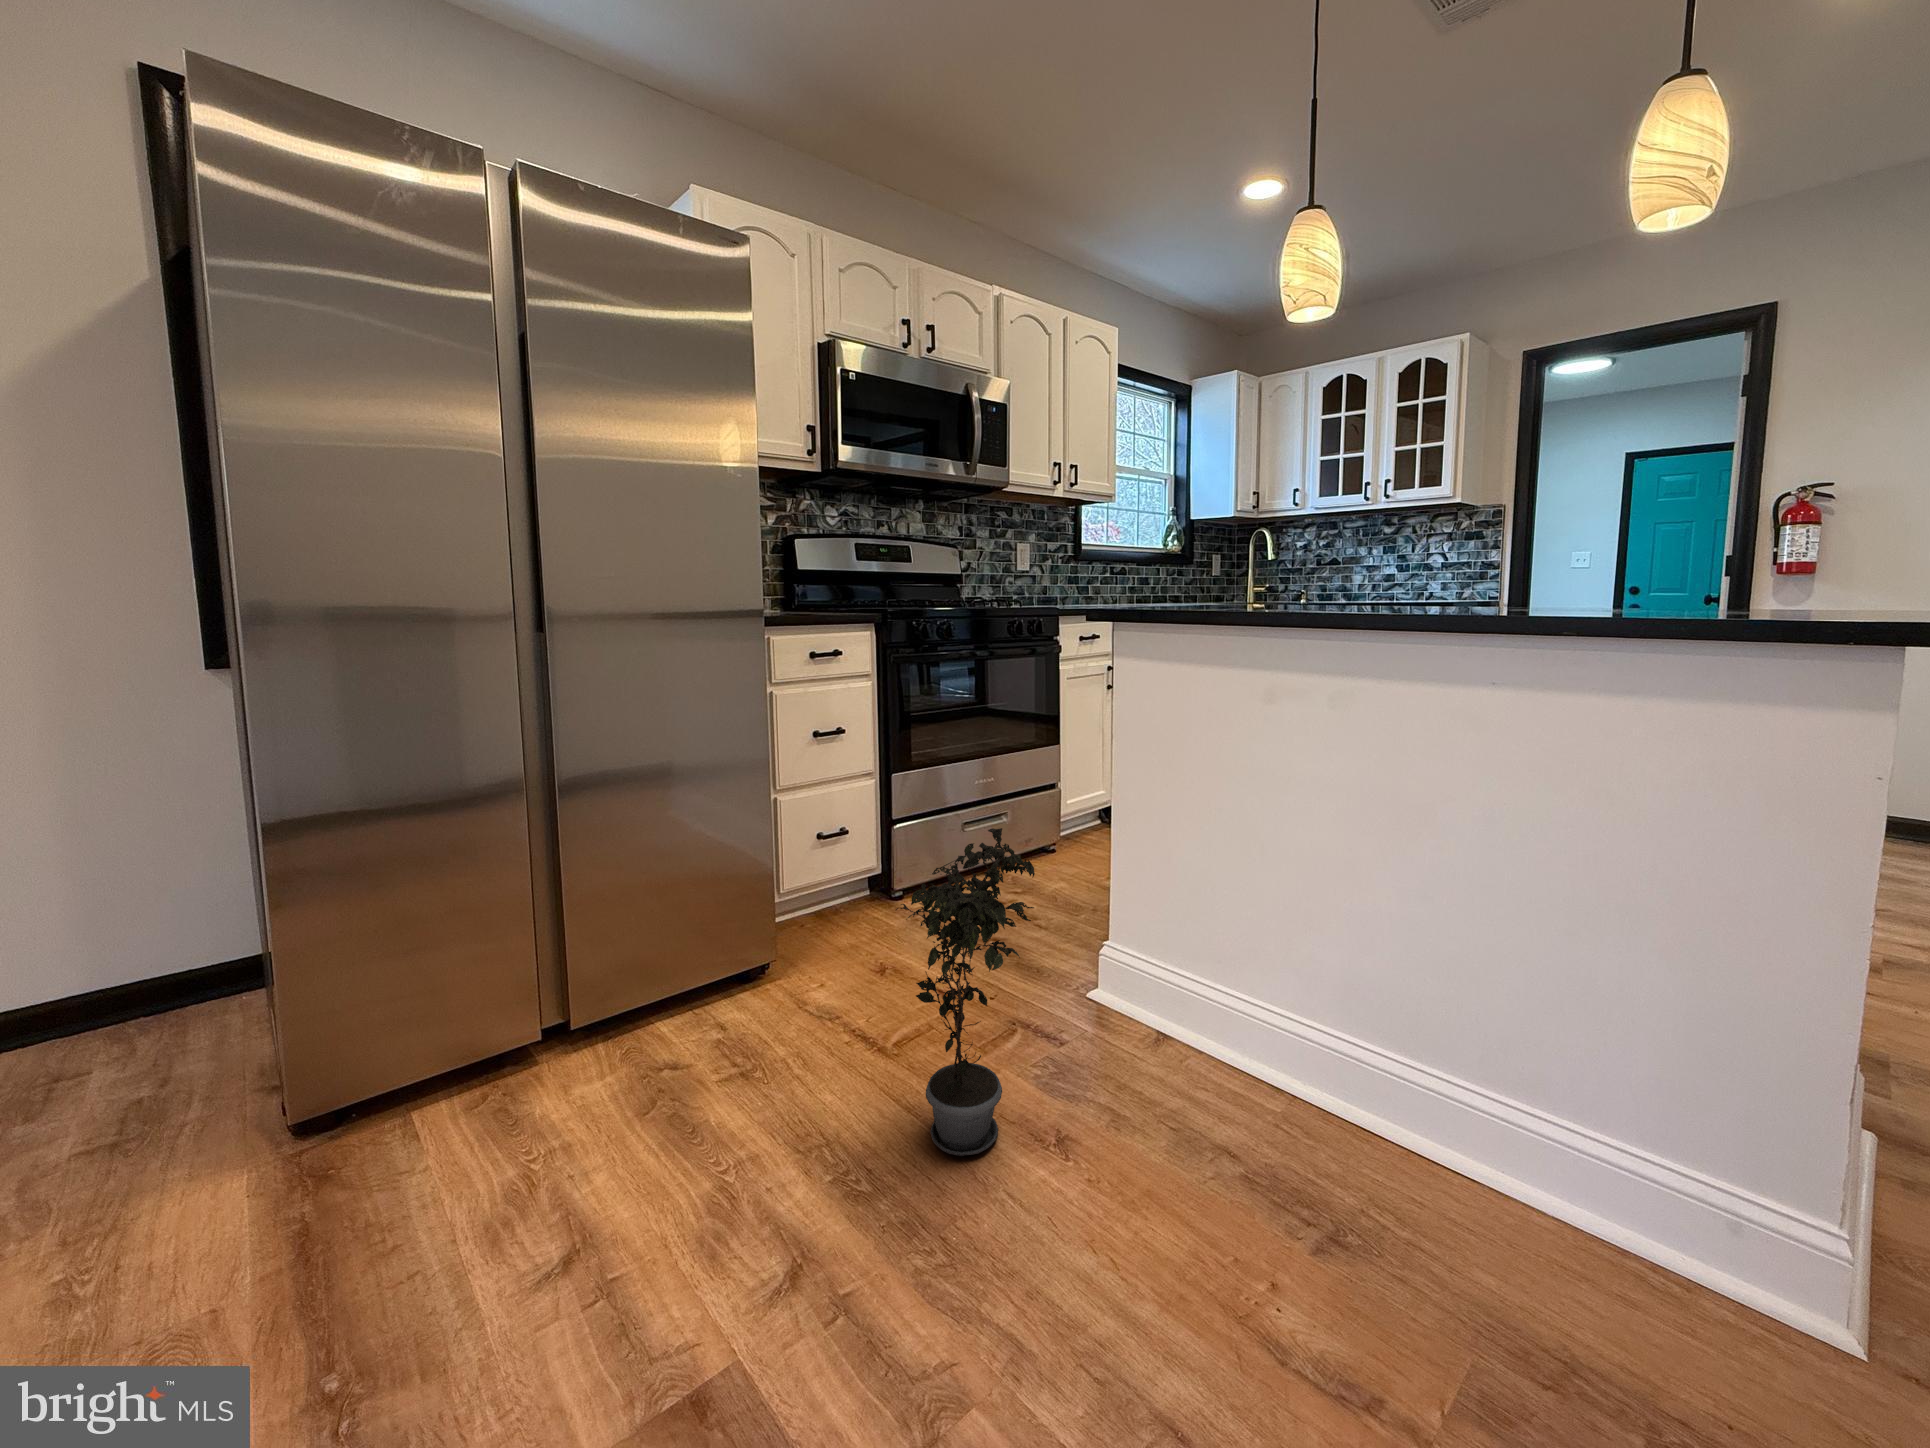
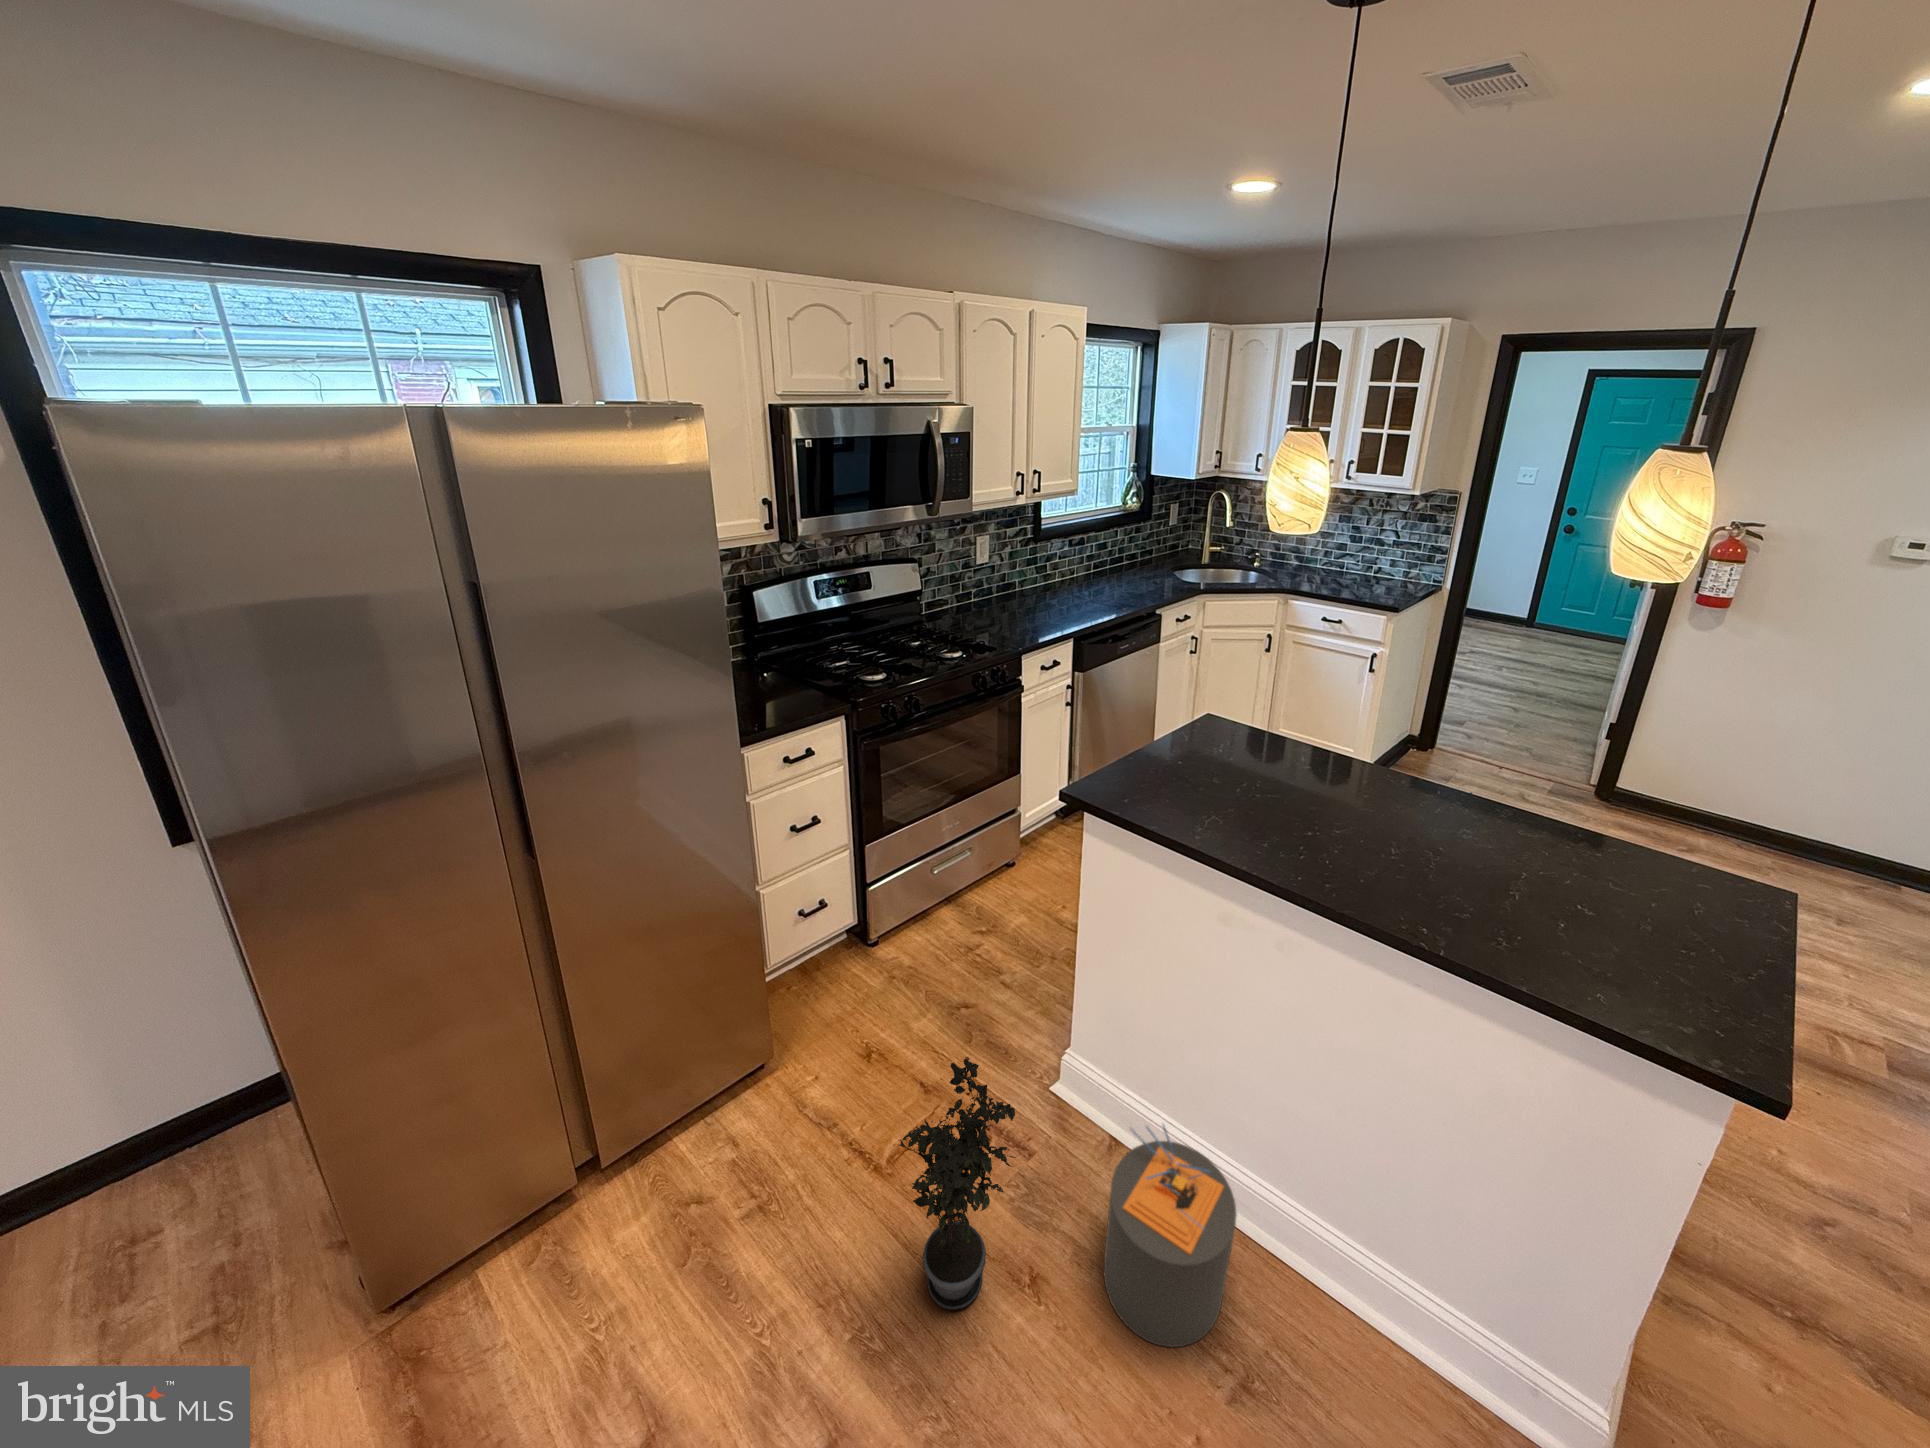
trash can: none [1149,918,1307,1201] -> present [1104,1125,1237,1347]

